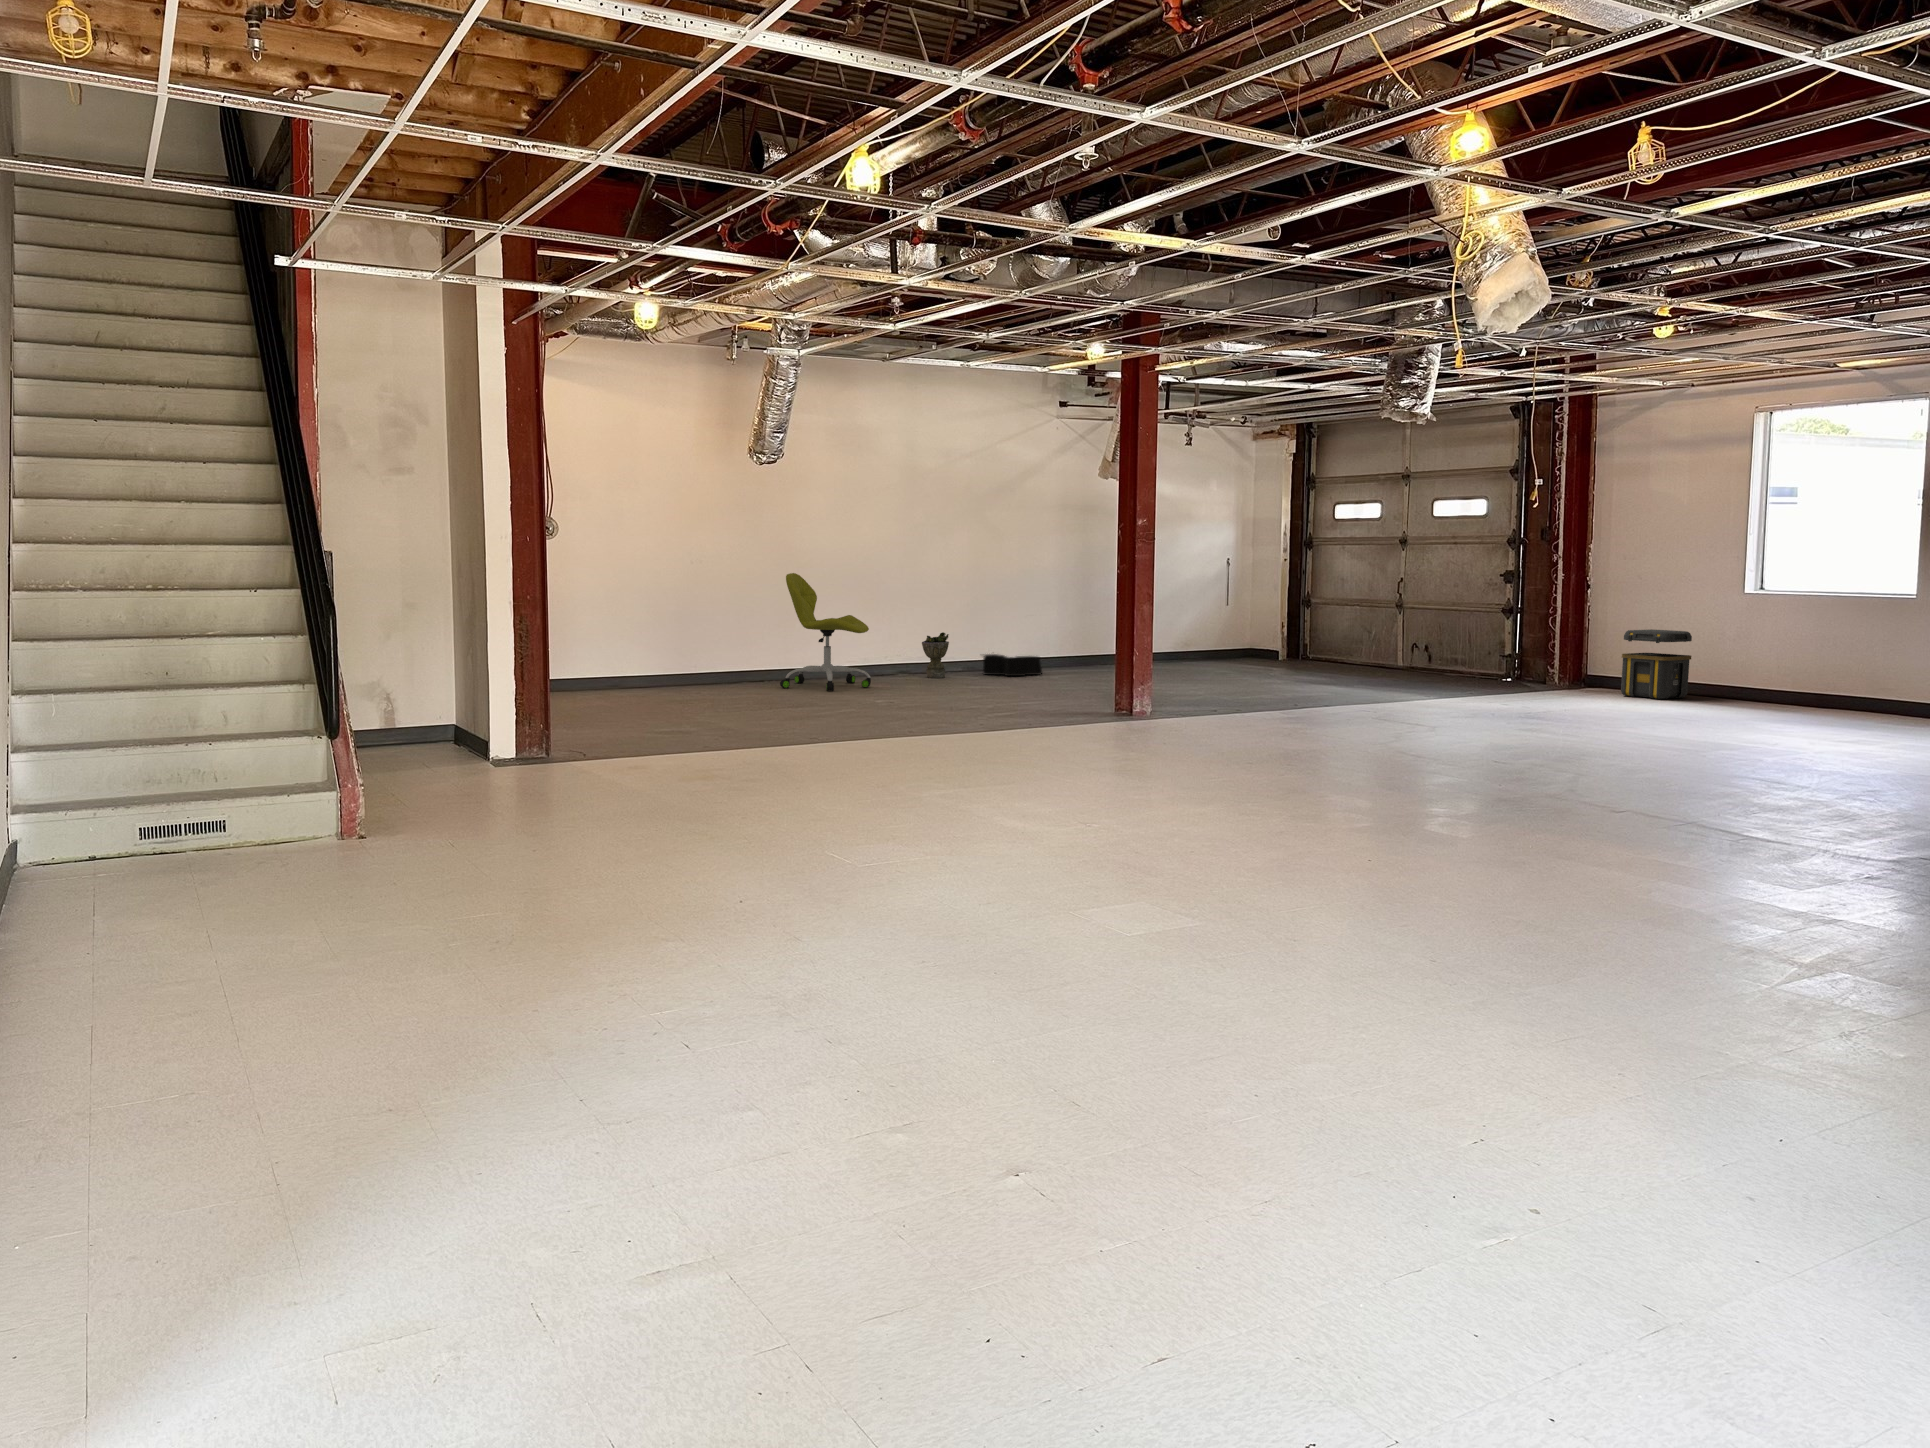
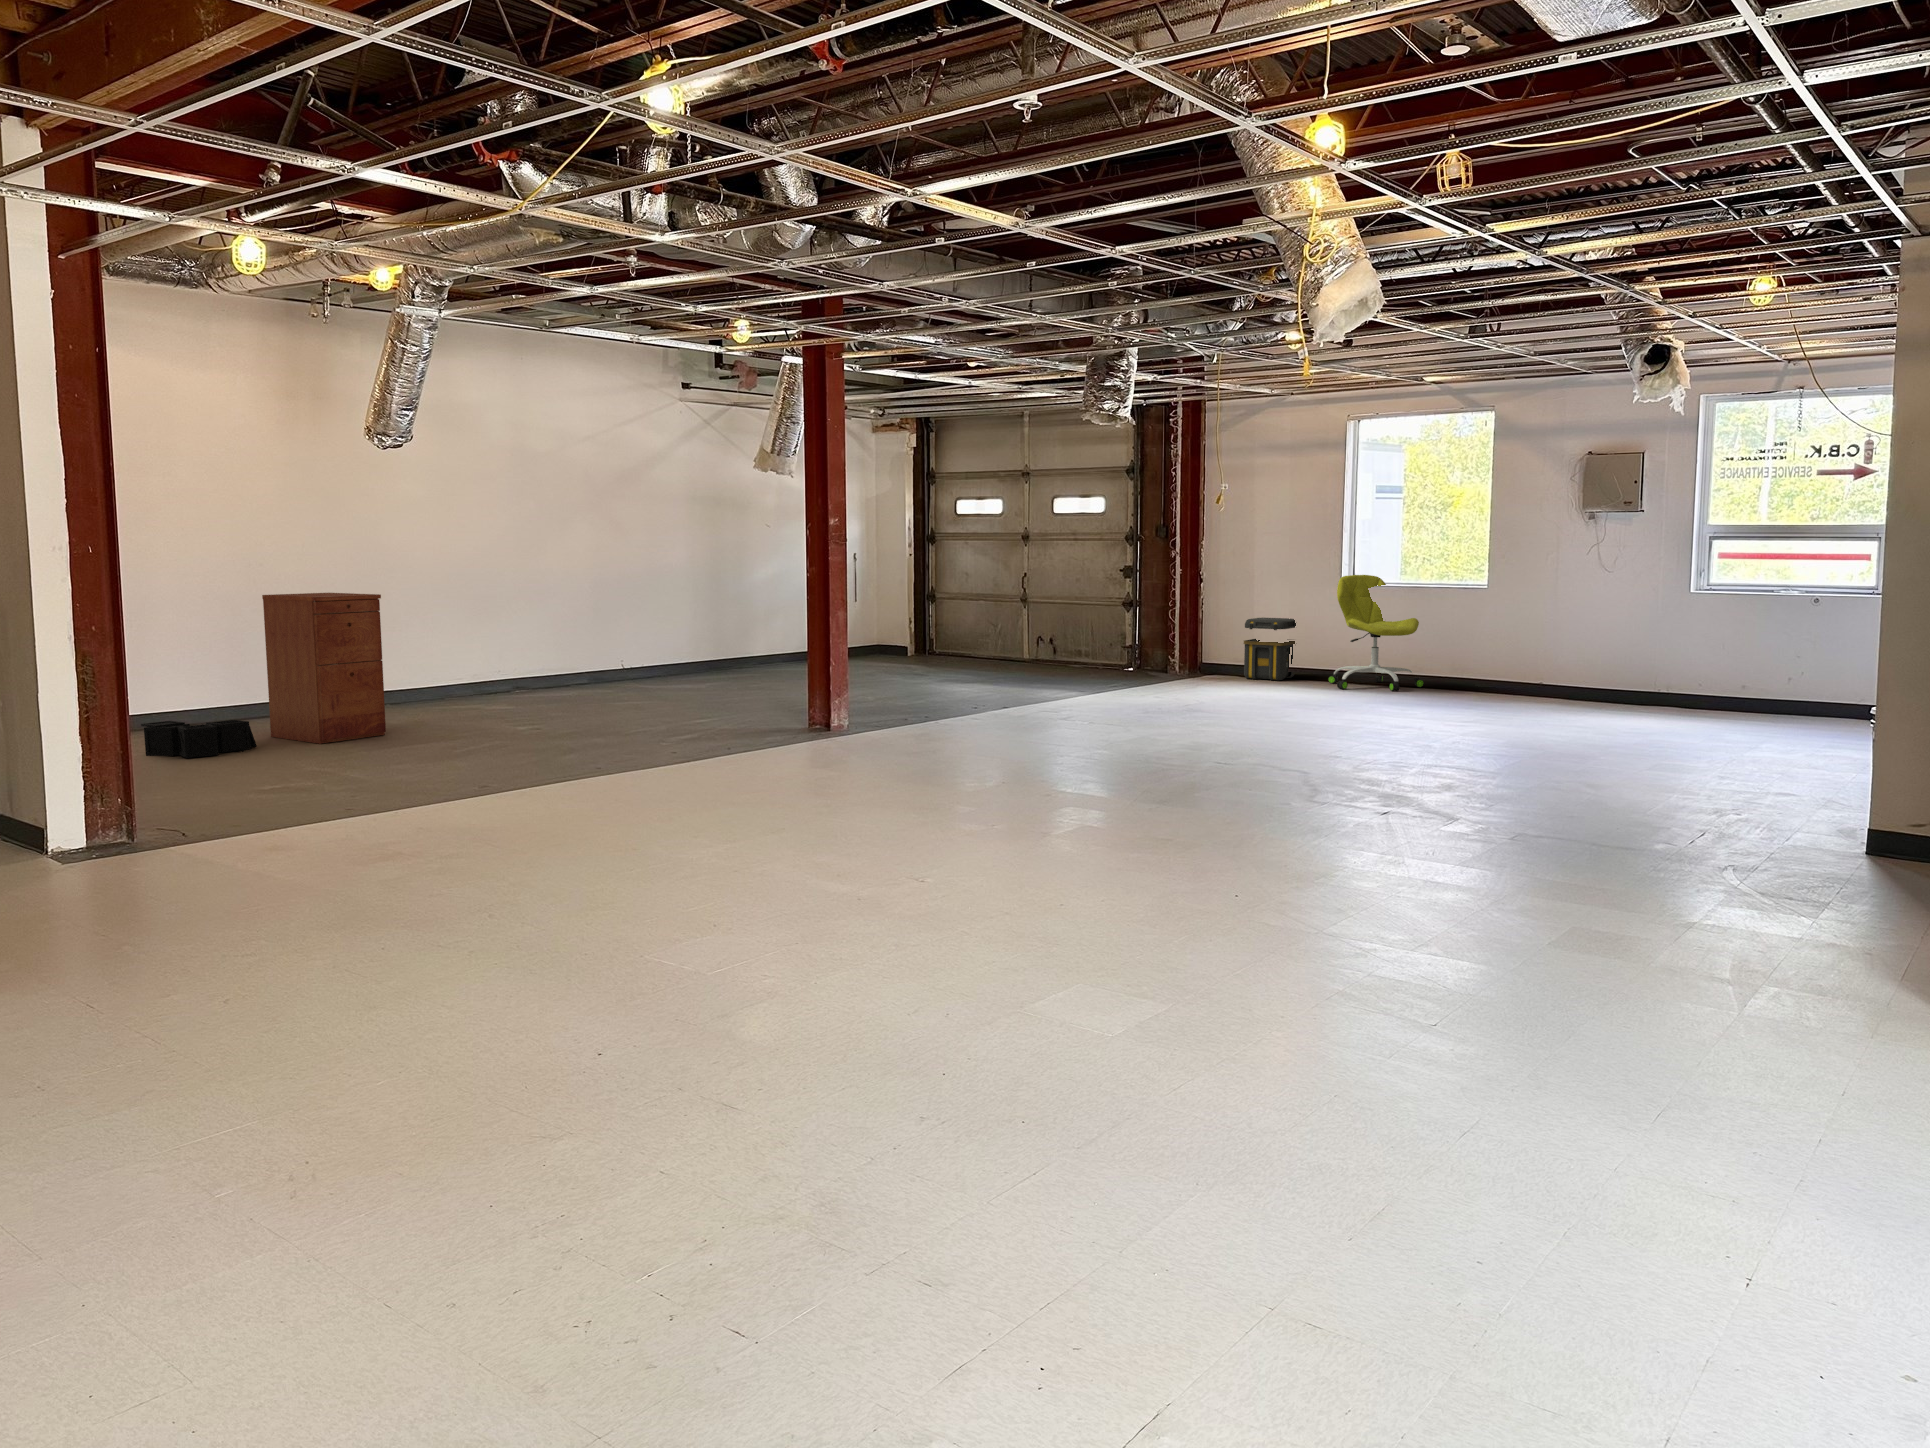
office chair: present [780,573,871,691] -> present [1328,575,1424,691]
filing cabinet: none [675,578,755,695] -> present [262,593,386,744]
planter: present [922,632,949,678] -> none [566,645,598,698]
storage bin: present [983,654,1042,676] -> present [141,720,257,758]

